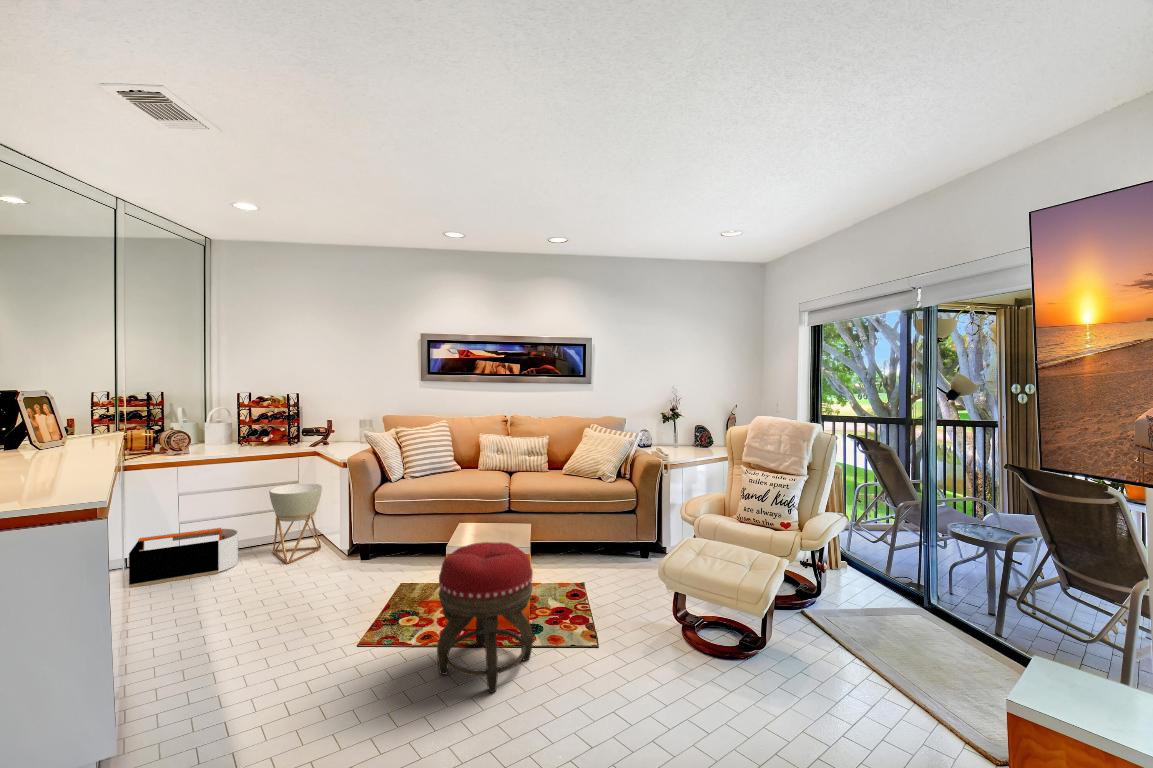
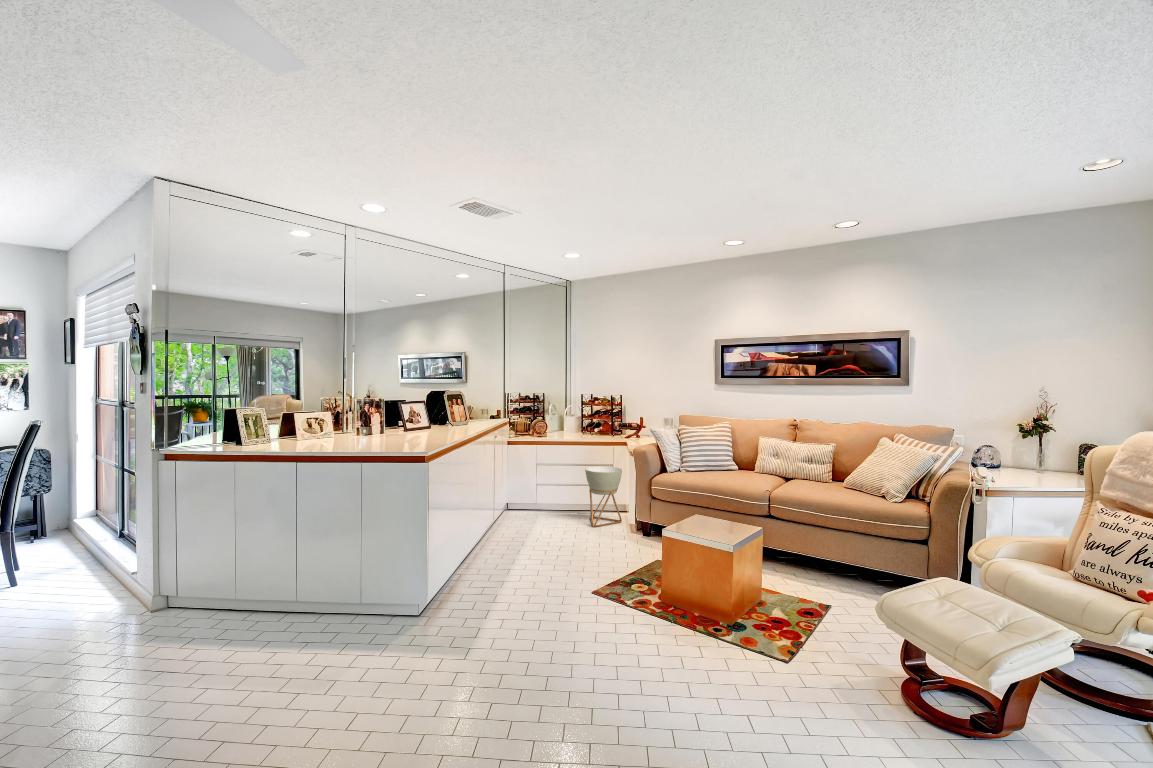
storage bin: present [129,528,238,588] -> none [505,490,567,523]
footstool: present [437,542,533,692] -> none [628,523,715,656]

